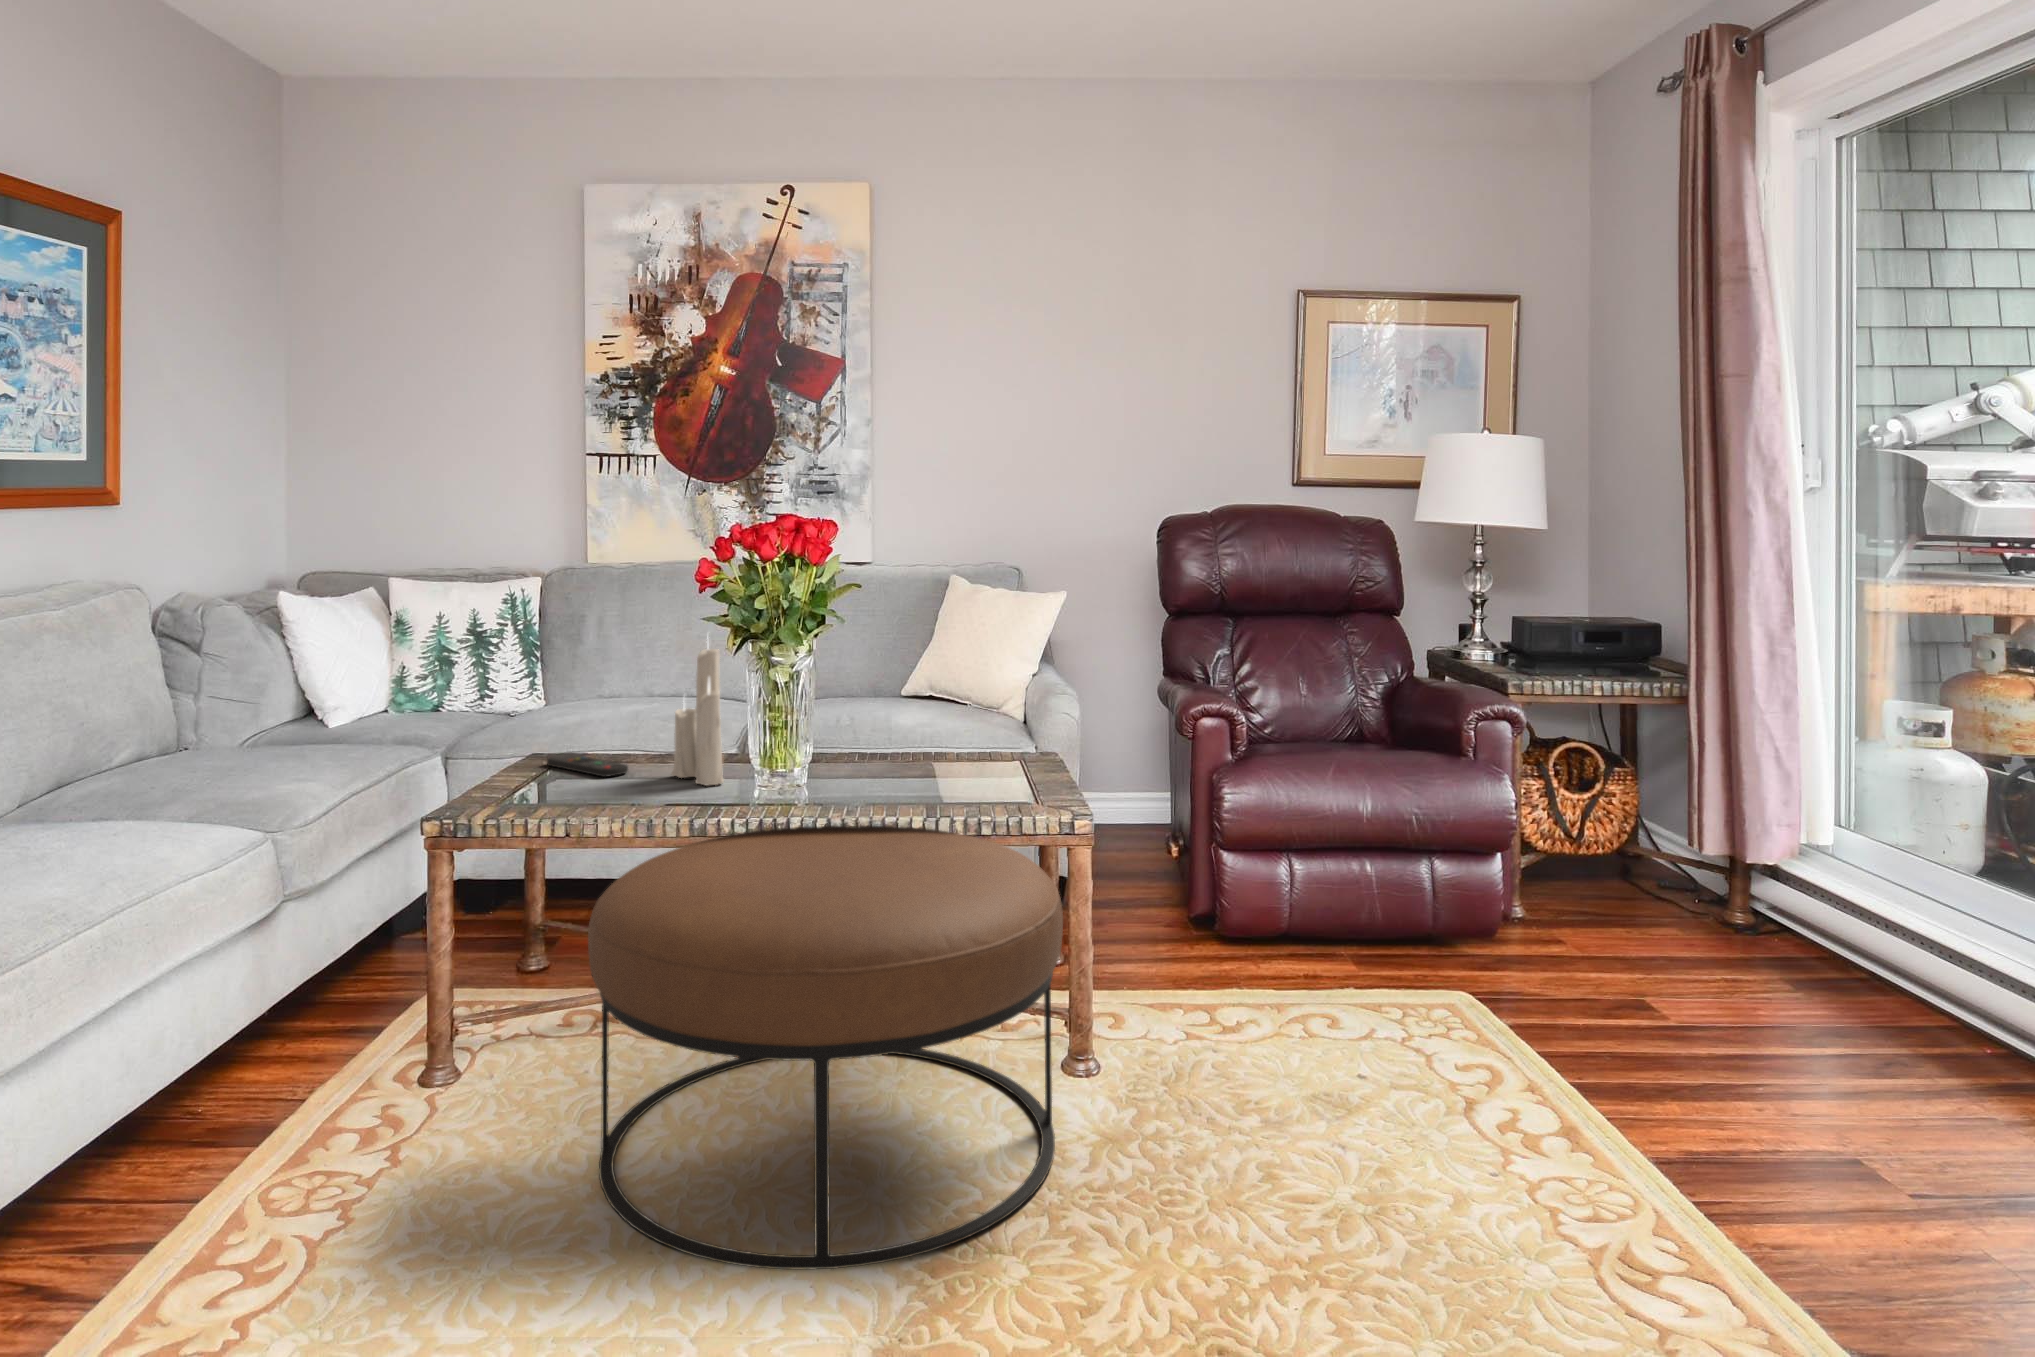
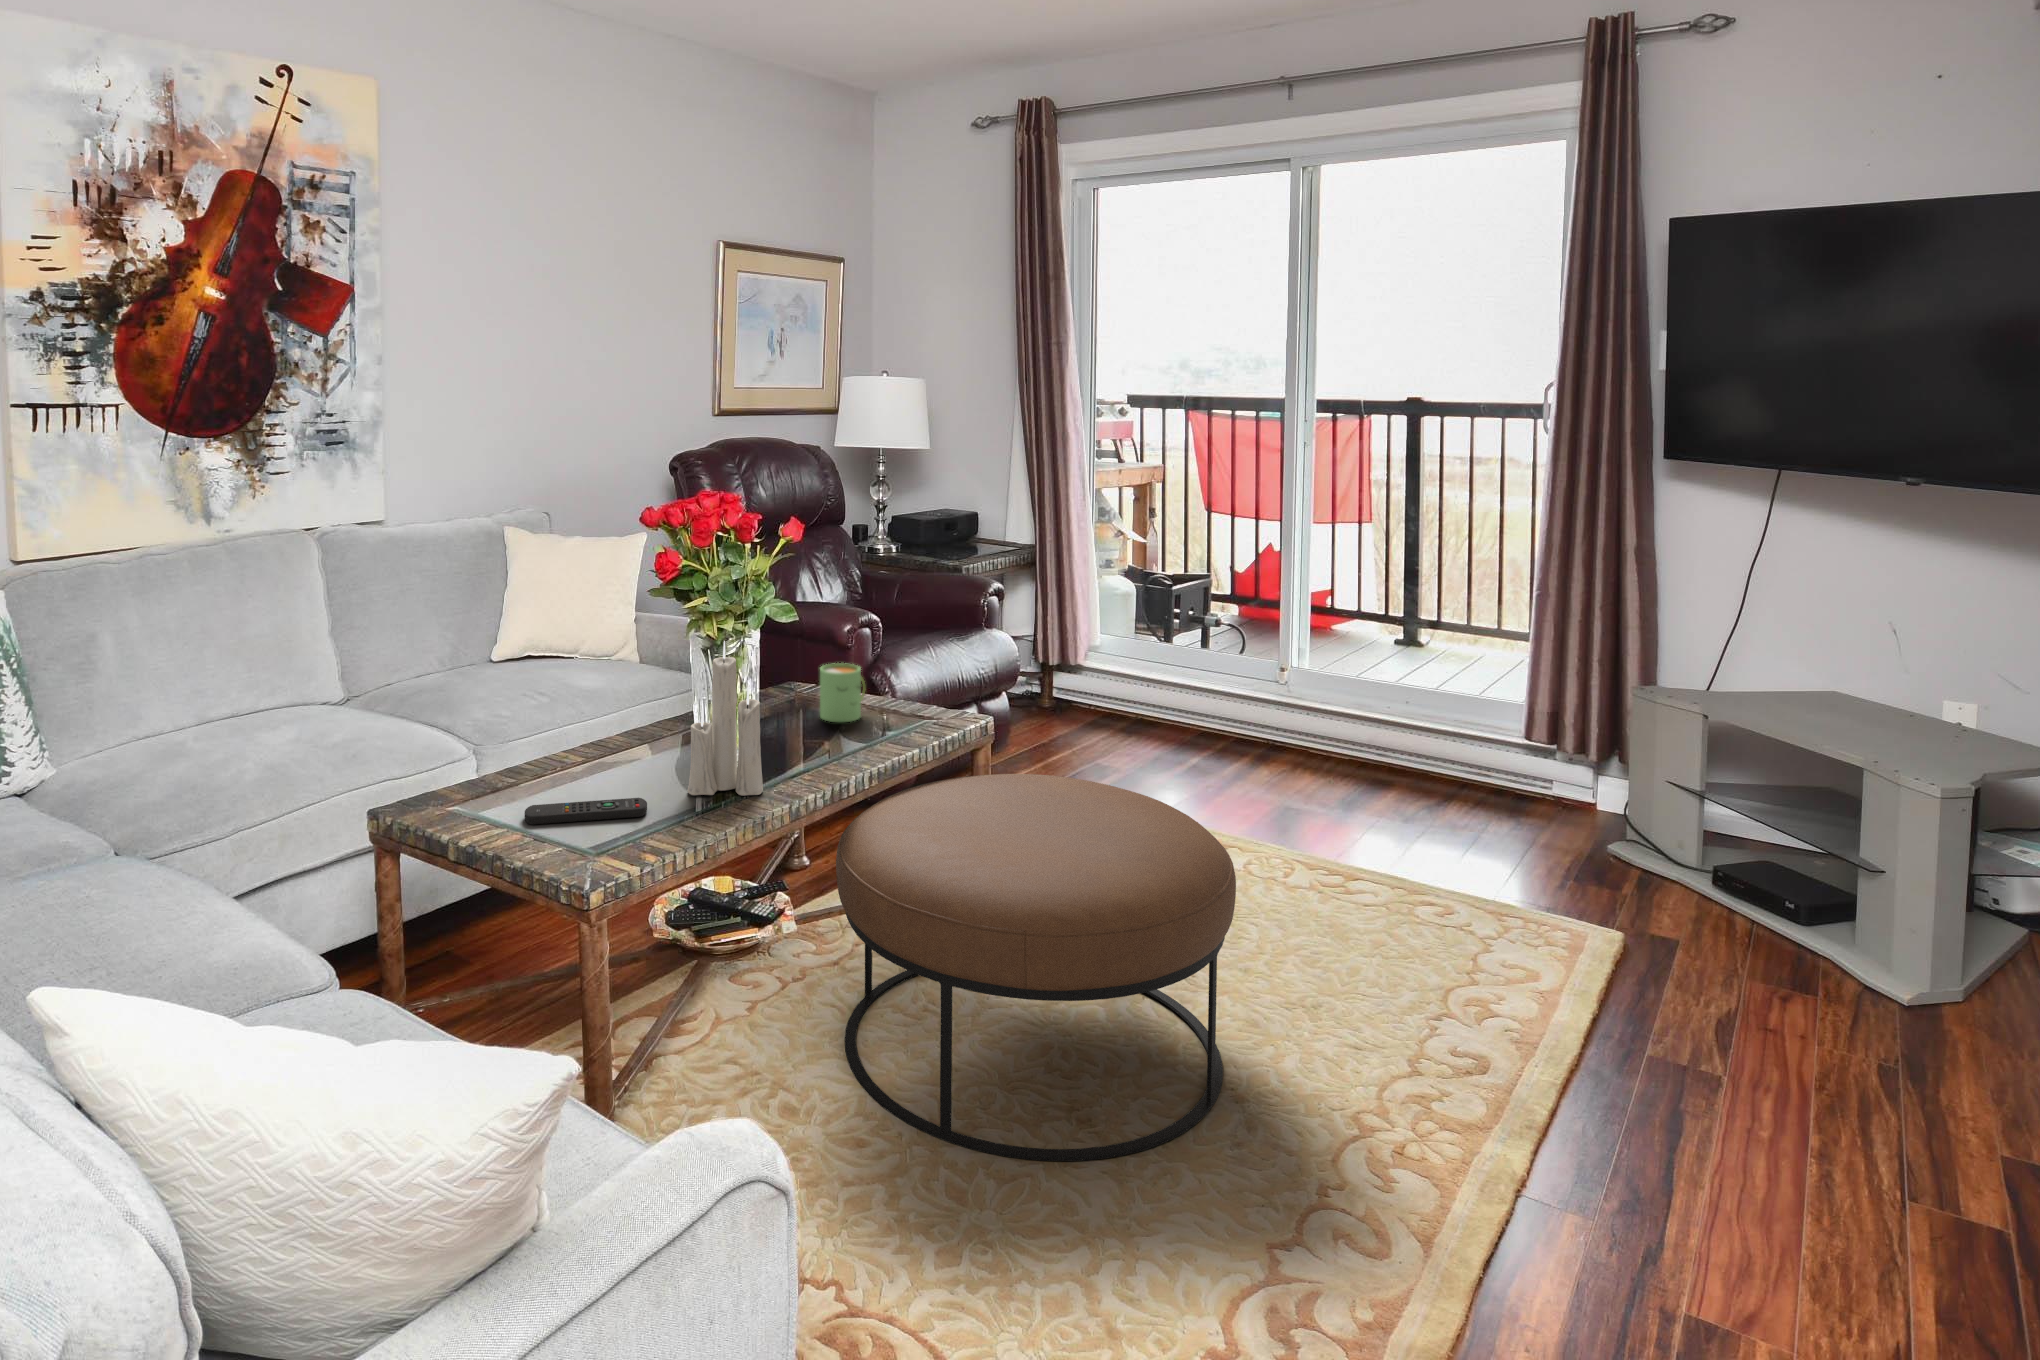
mug: none [951,706,1007,768] -> present [820,663,865,722]

